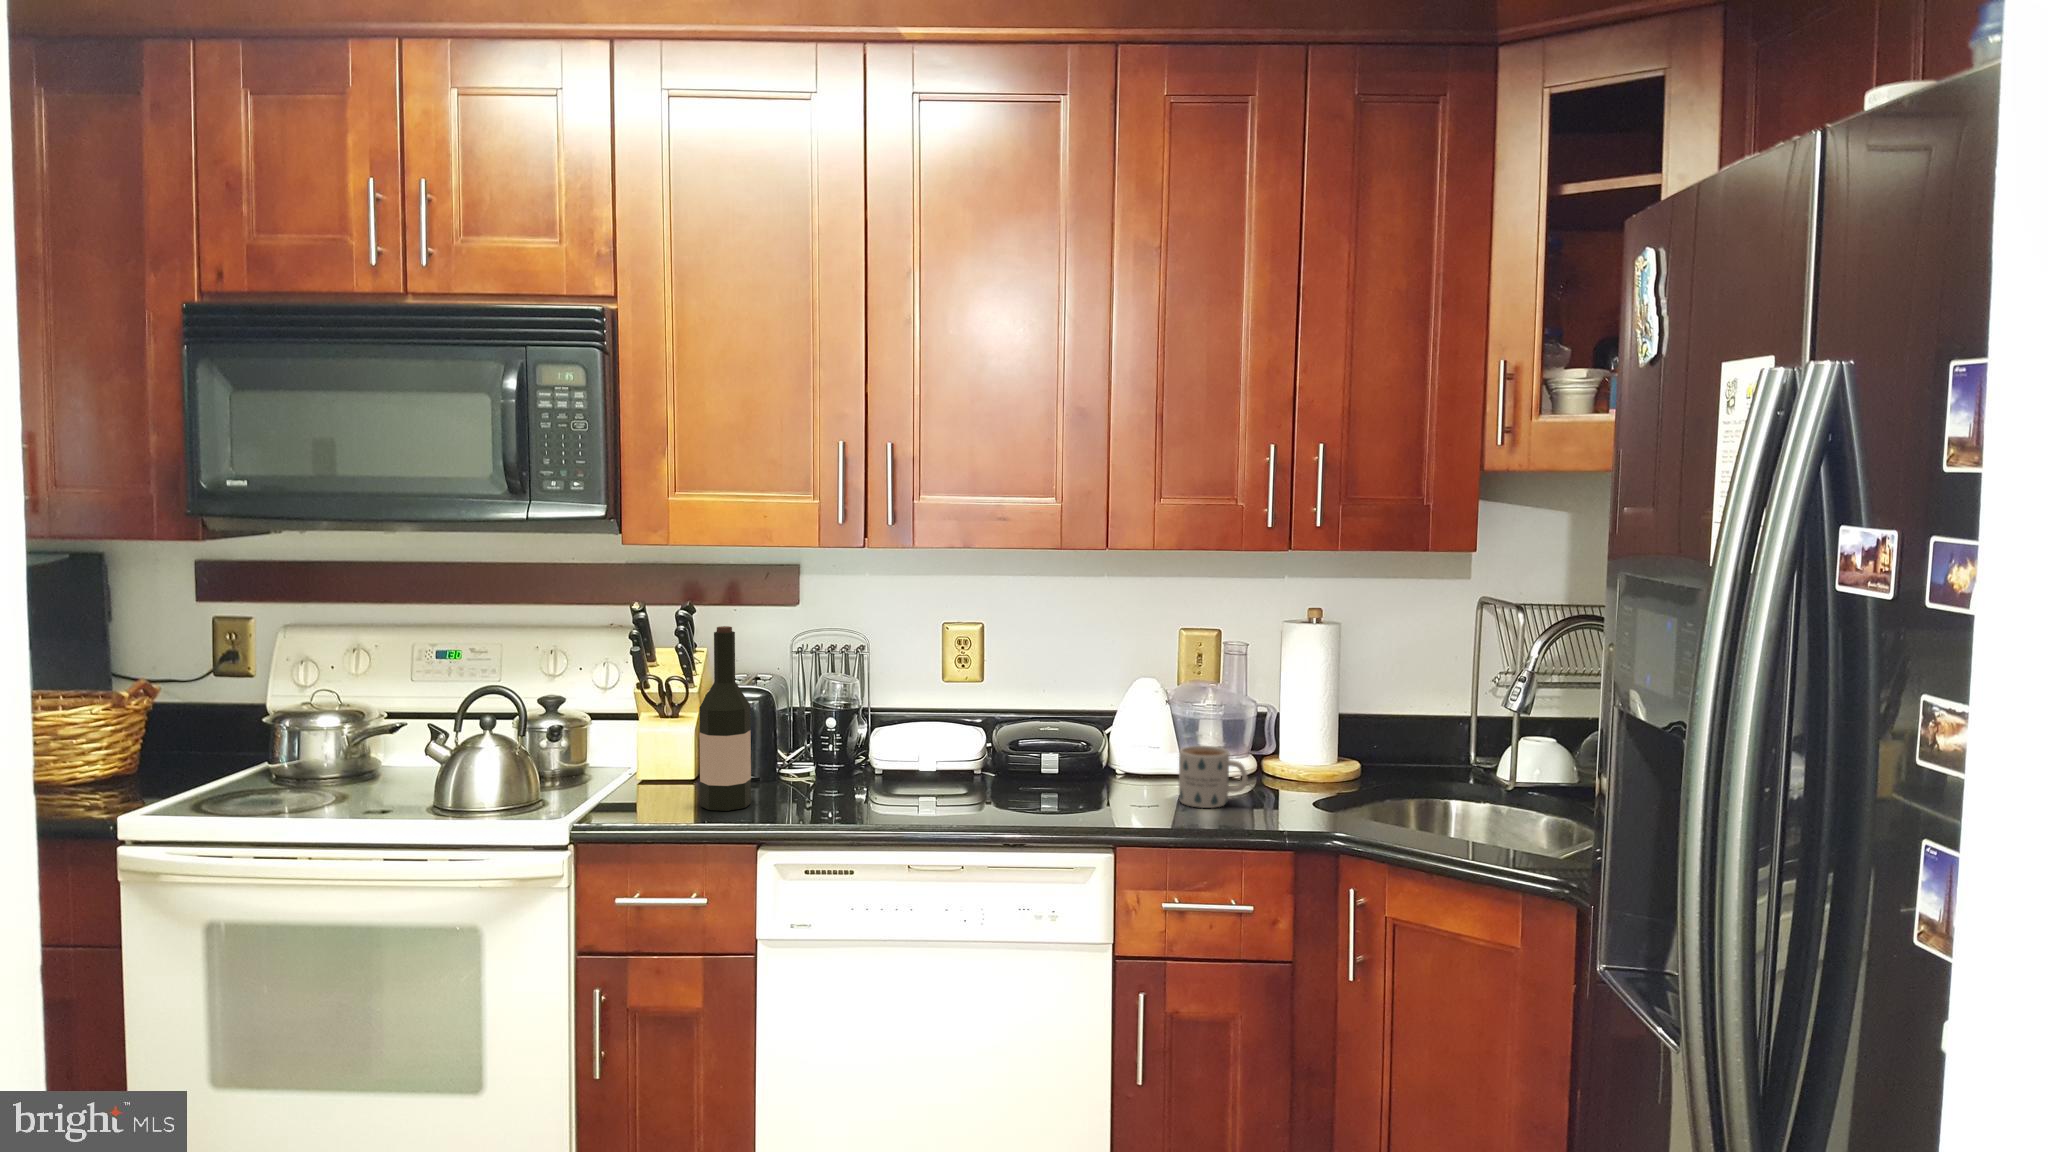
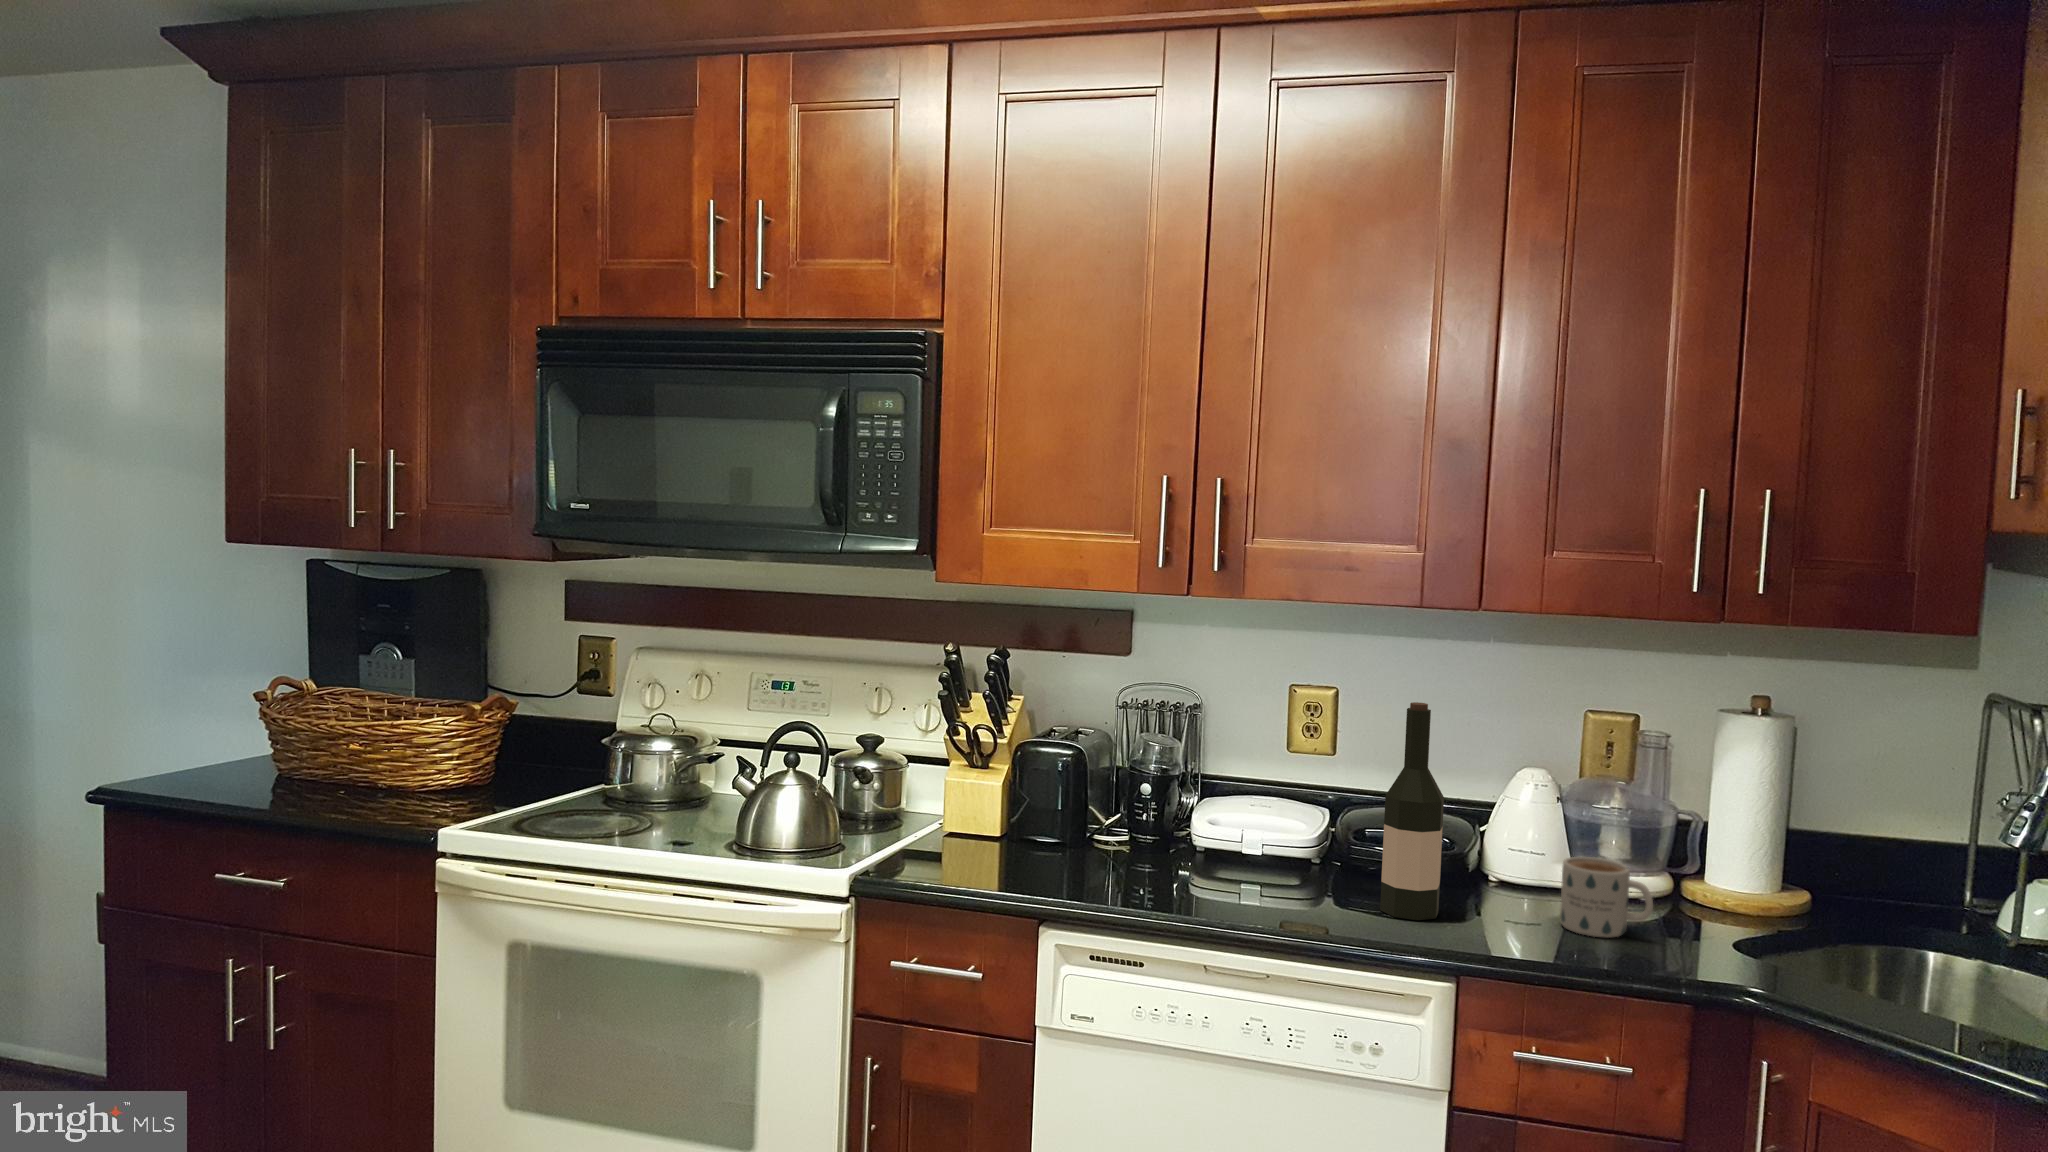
wine bottle: present [699,626,751,811] -> present [1380,702,1444,920]

